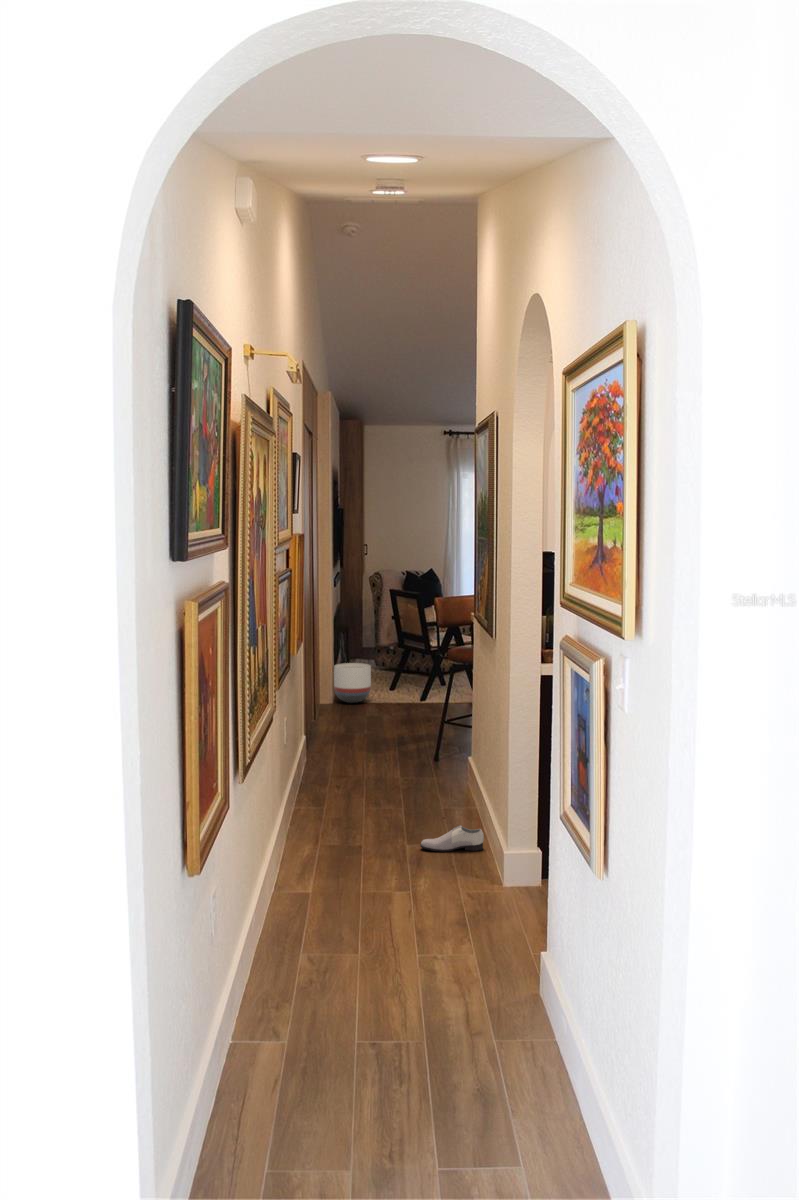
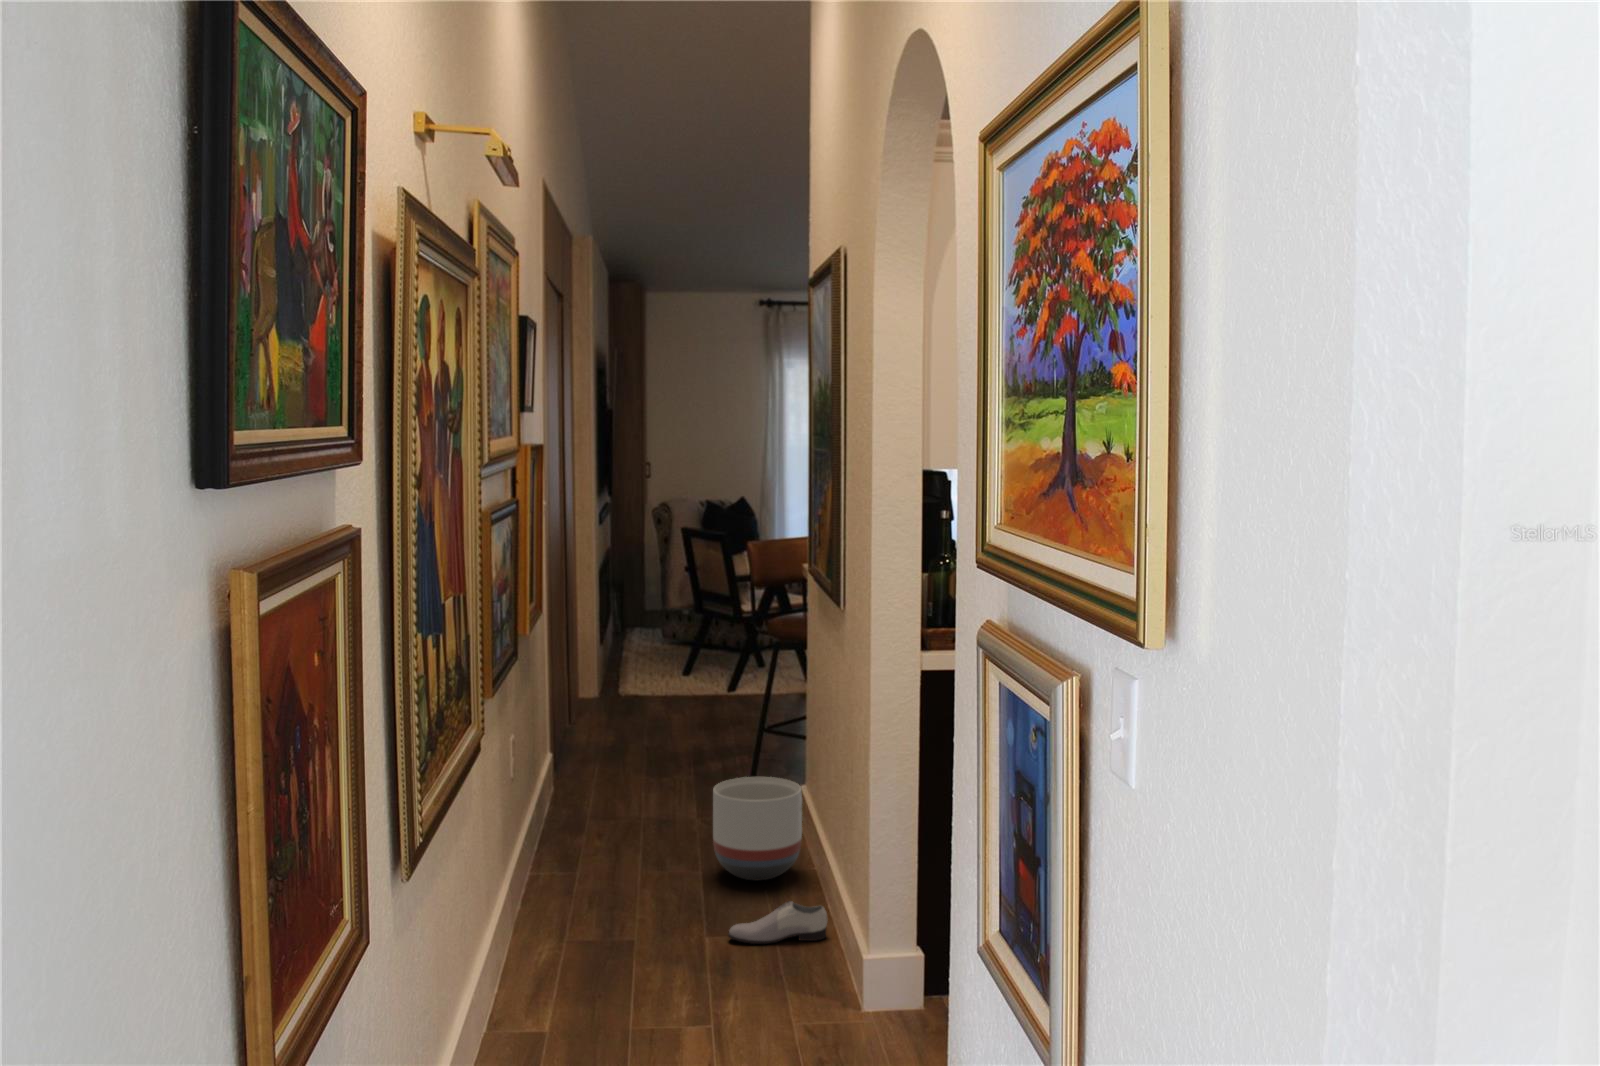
planter: present [334,663,371,703] -> present [713,777,802,880]

